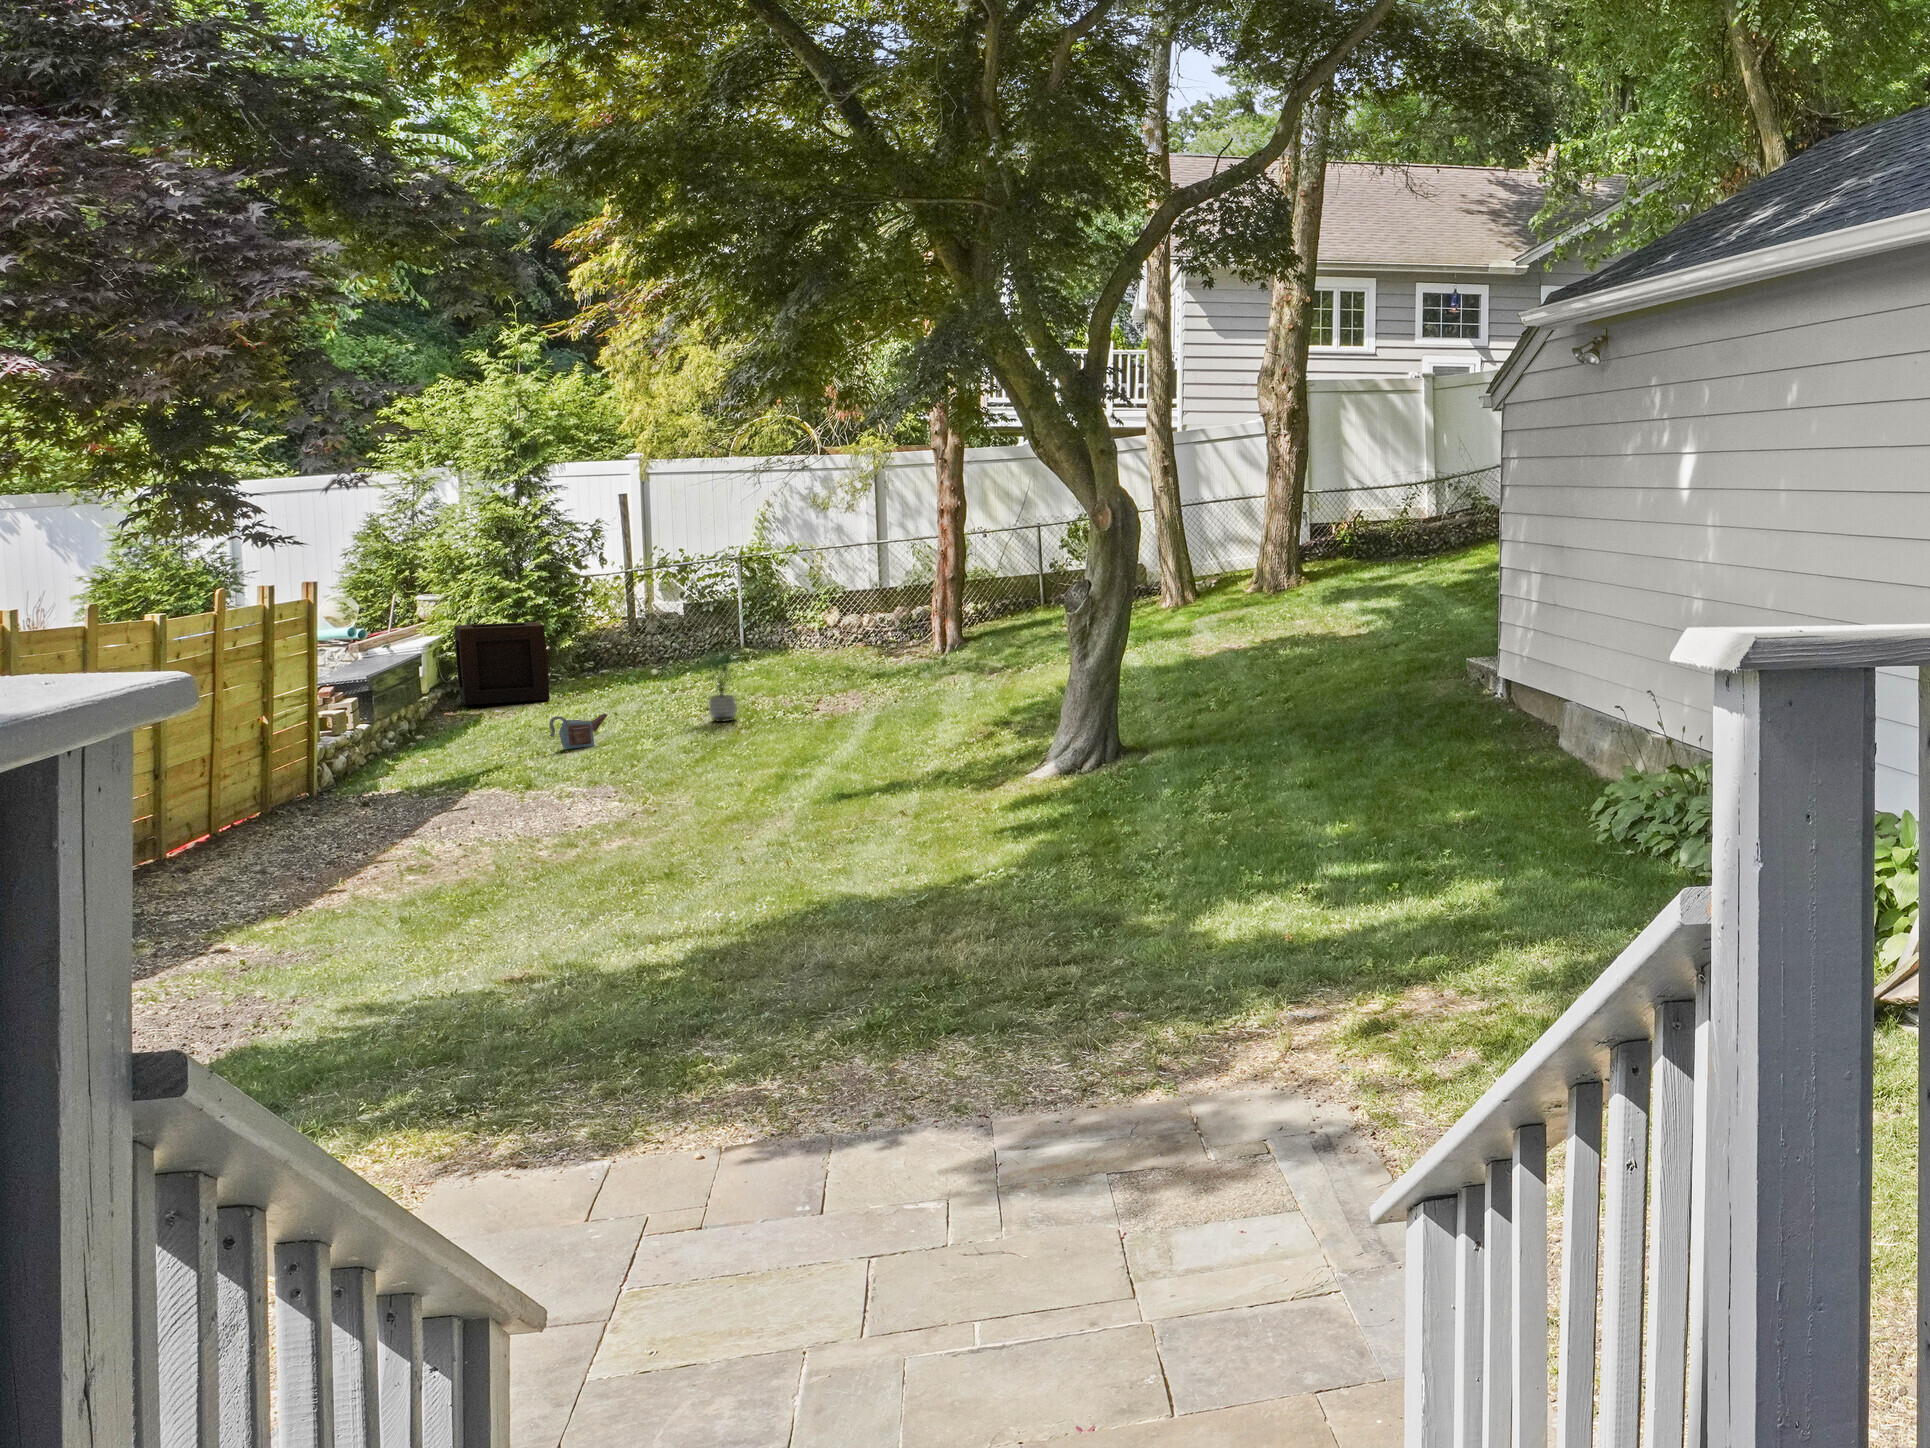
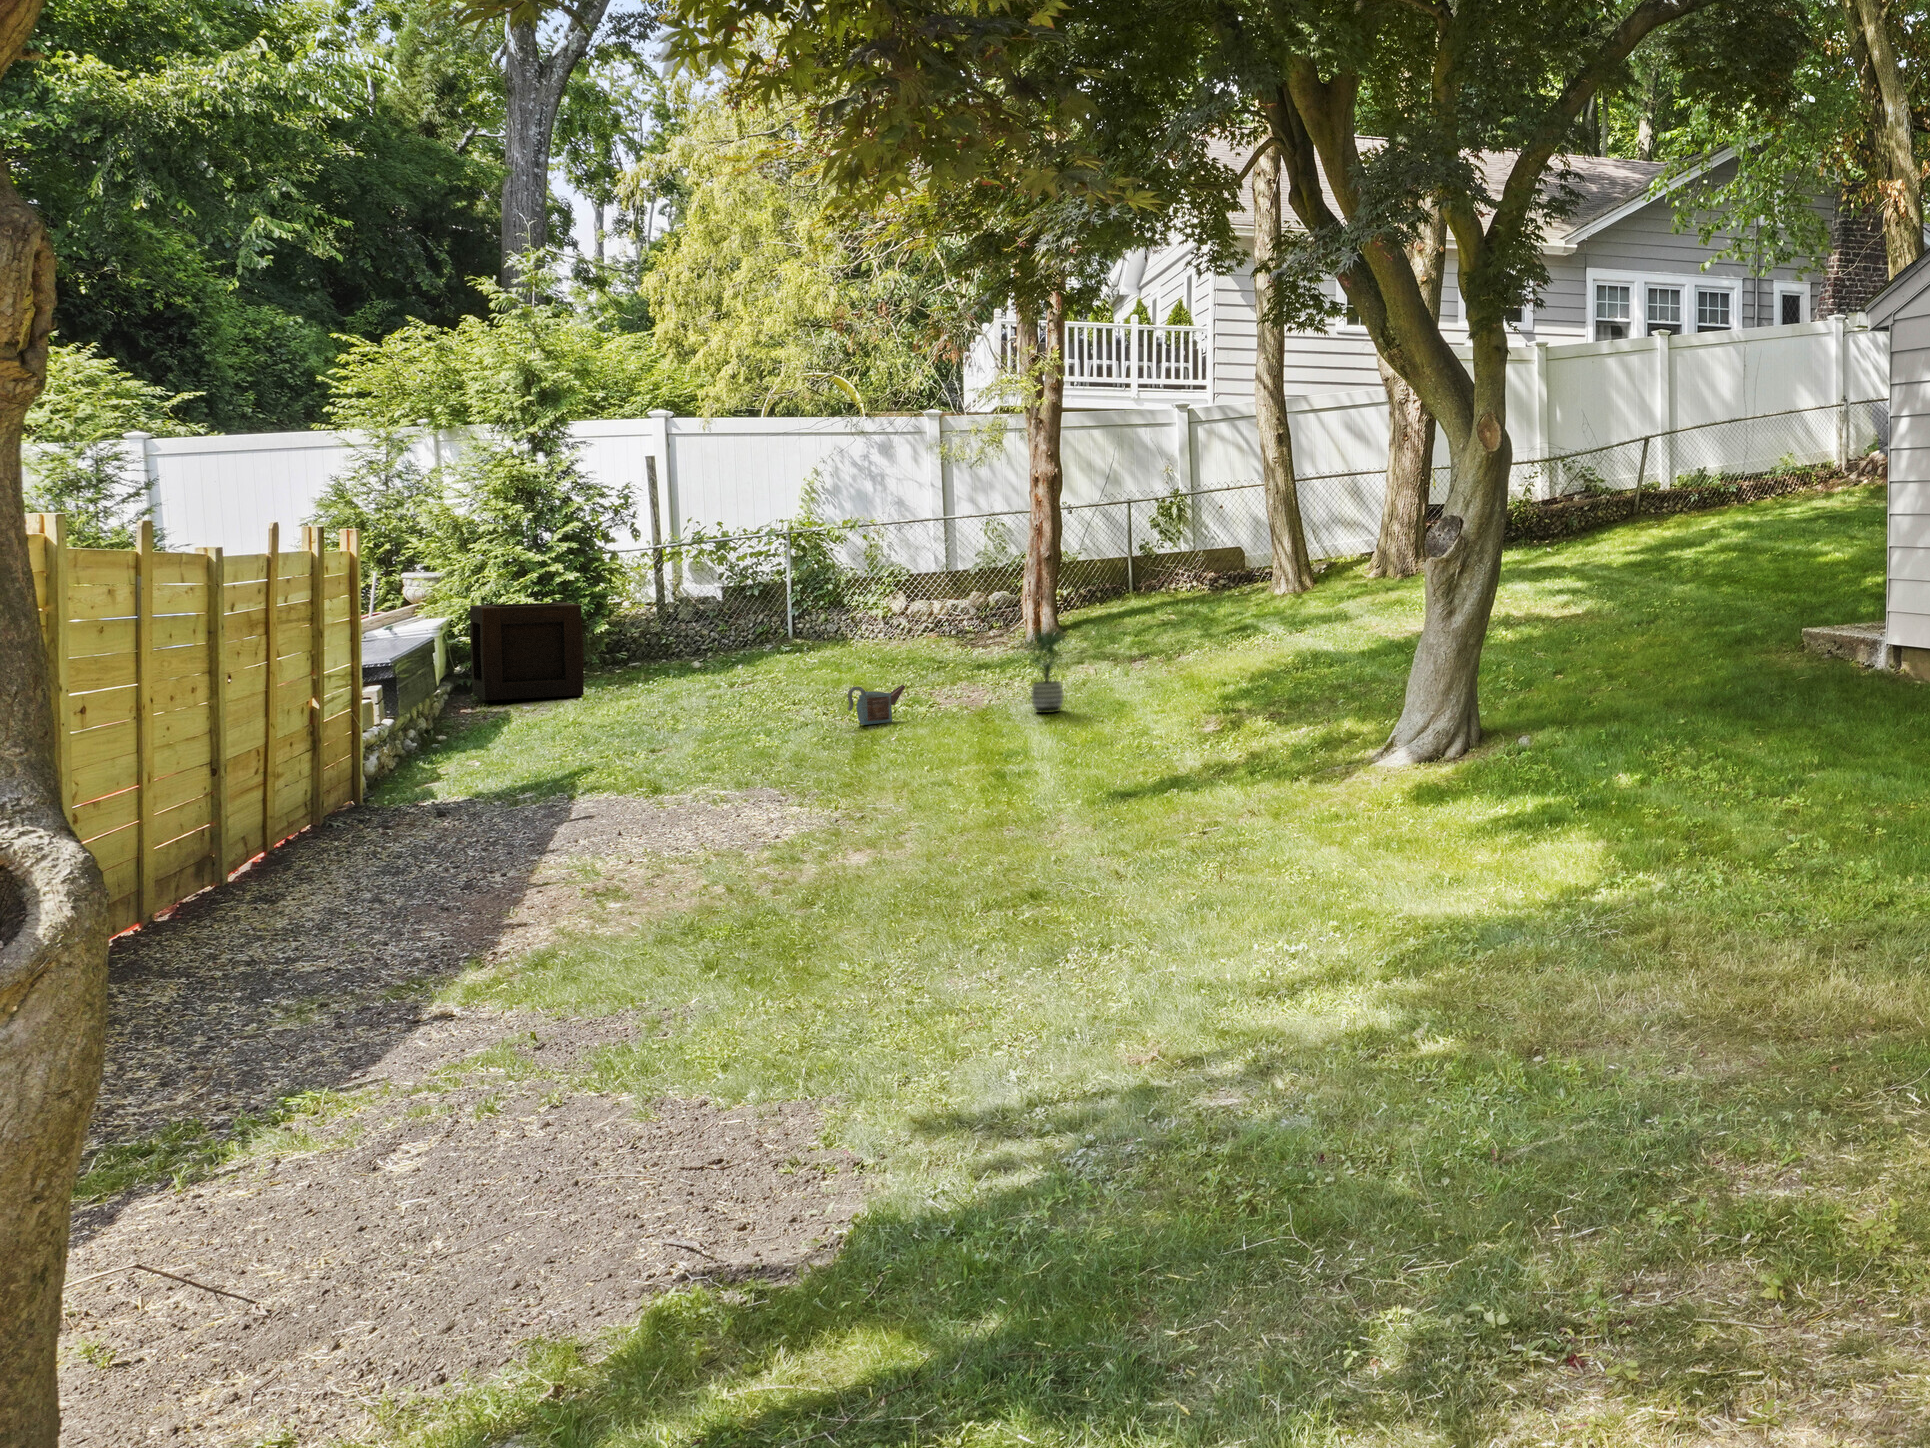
potted plant: present [692,651,740,722] -> present [1014,629,1069,713]
watering can: present [549,713,607,749] -> present [848,685,906,725]

